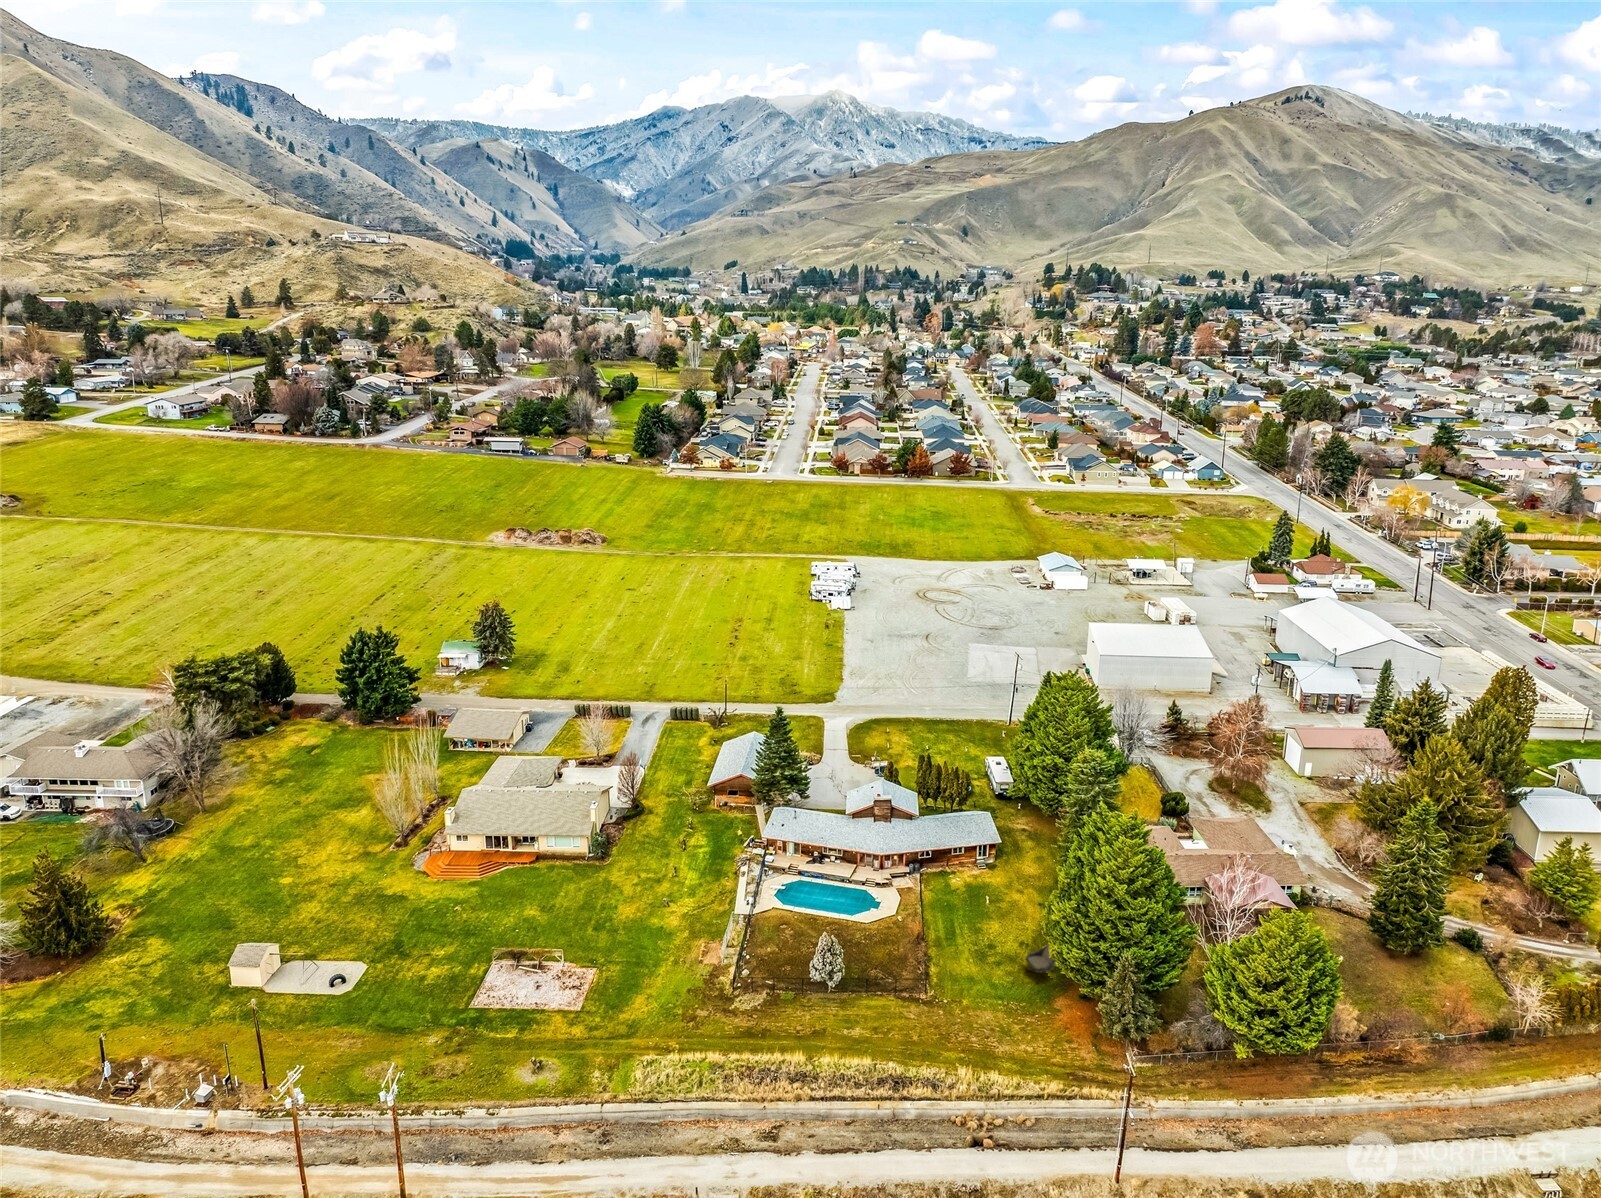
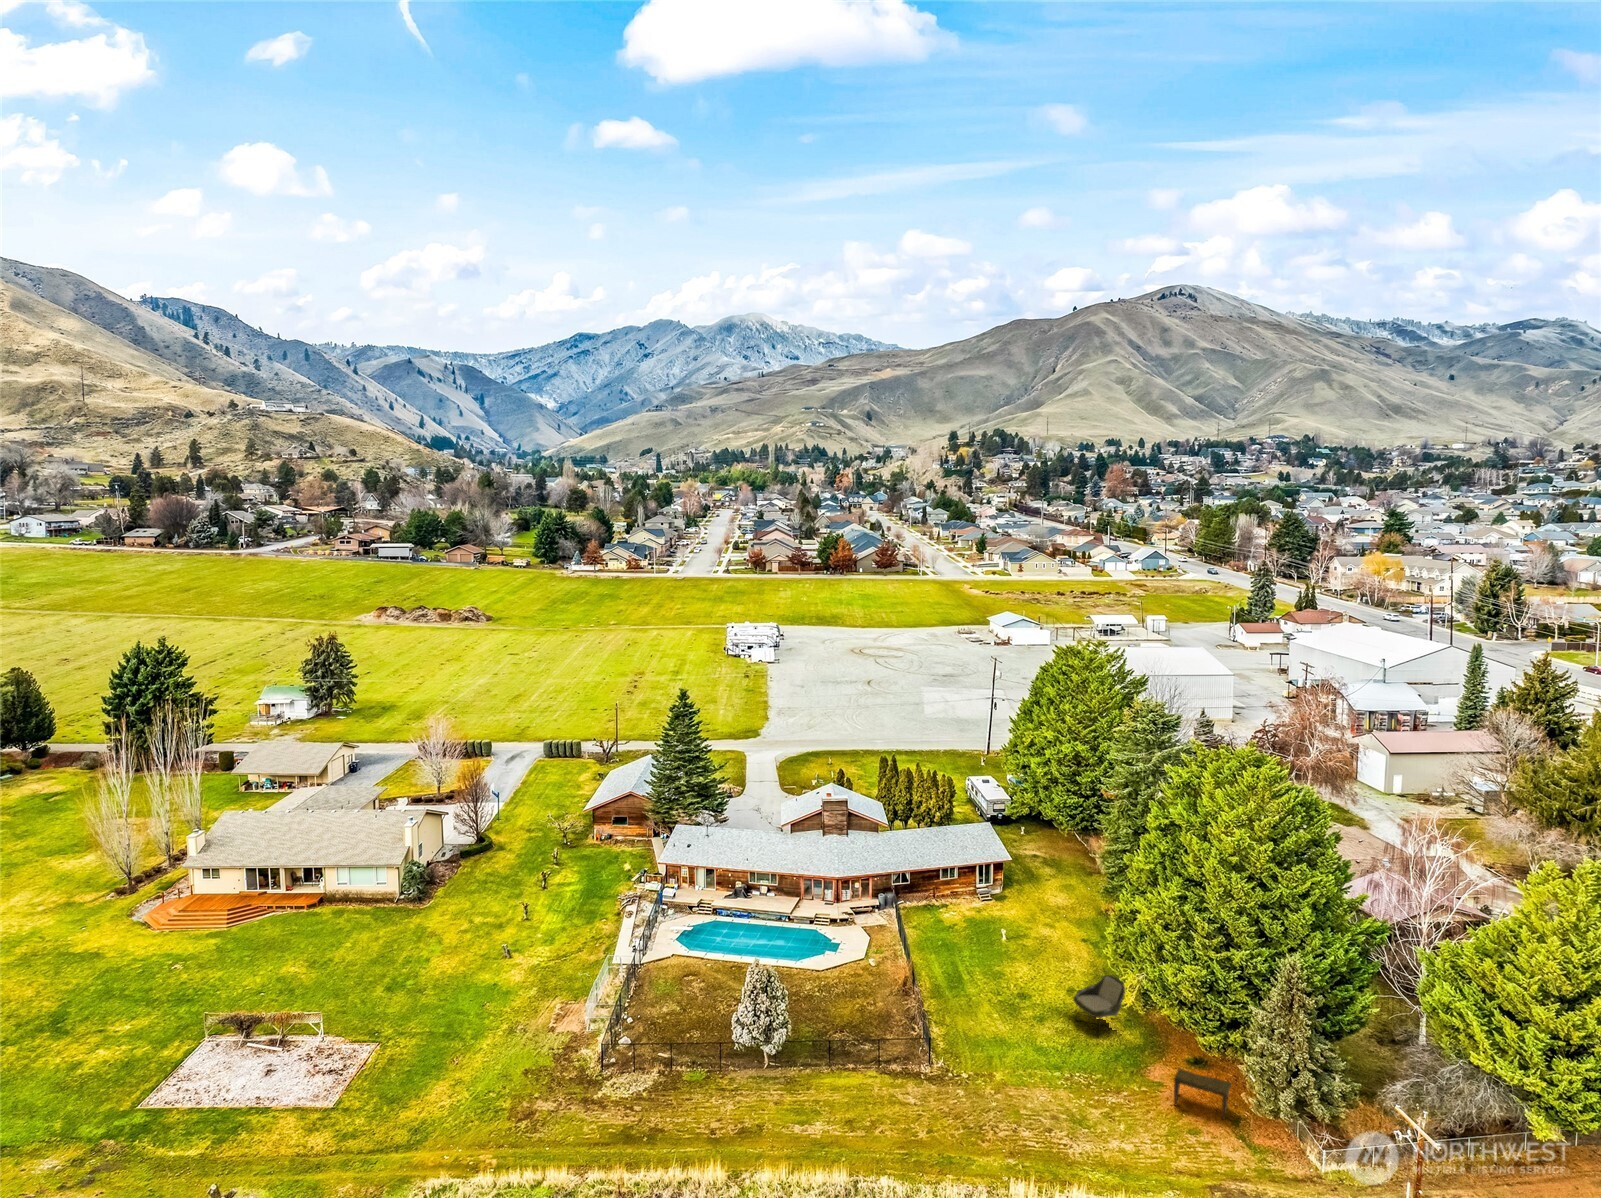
bench: none [1075,1011,1109,1043] -> present [1174,1069,1231,1119]

